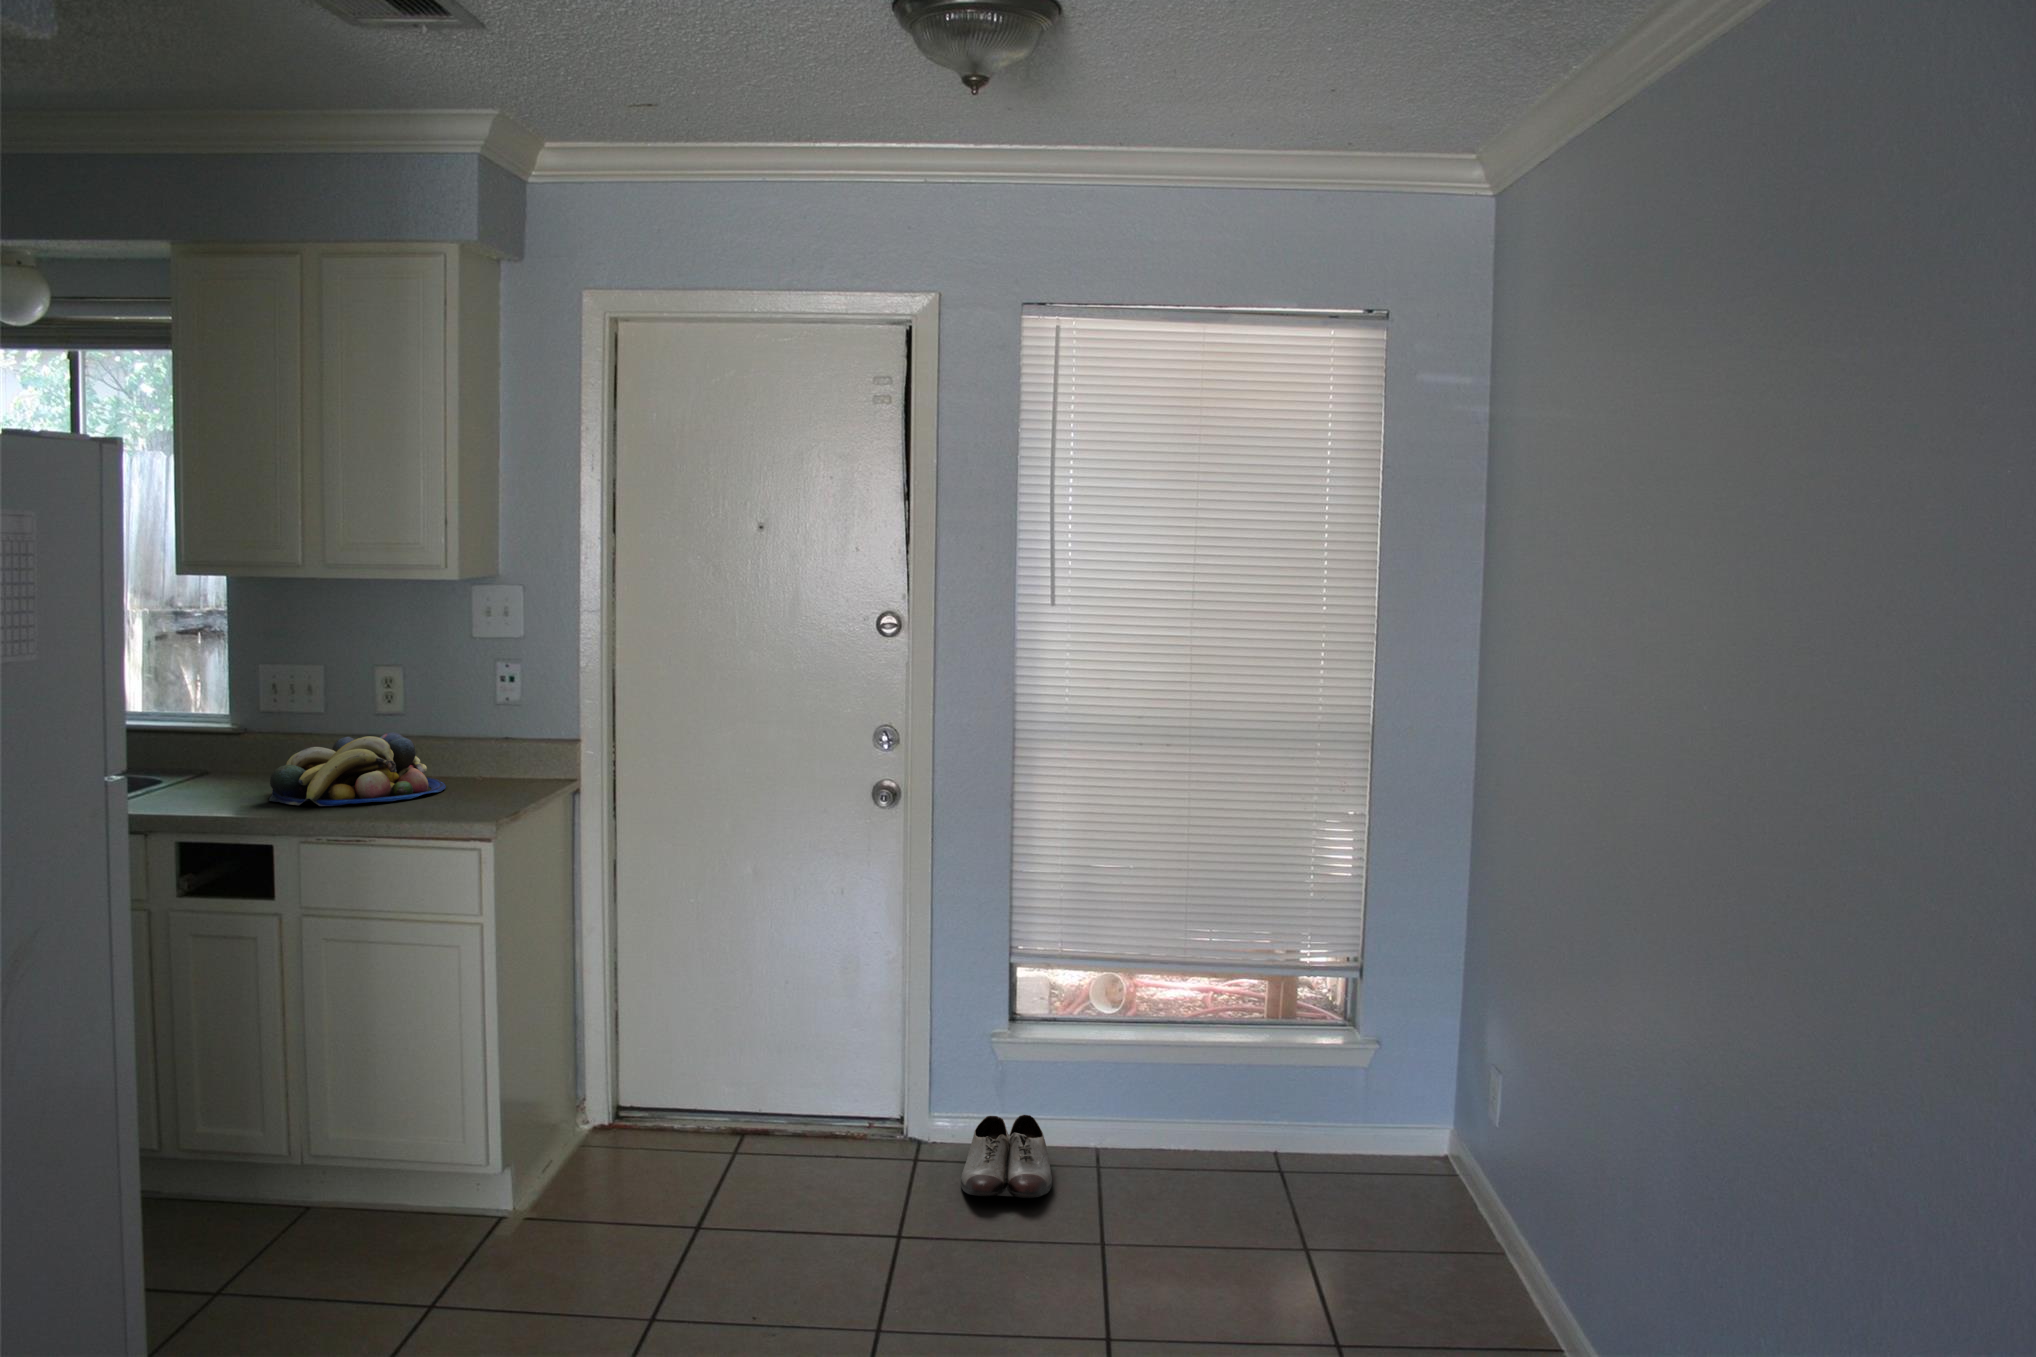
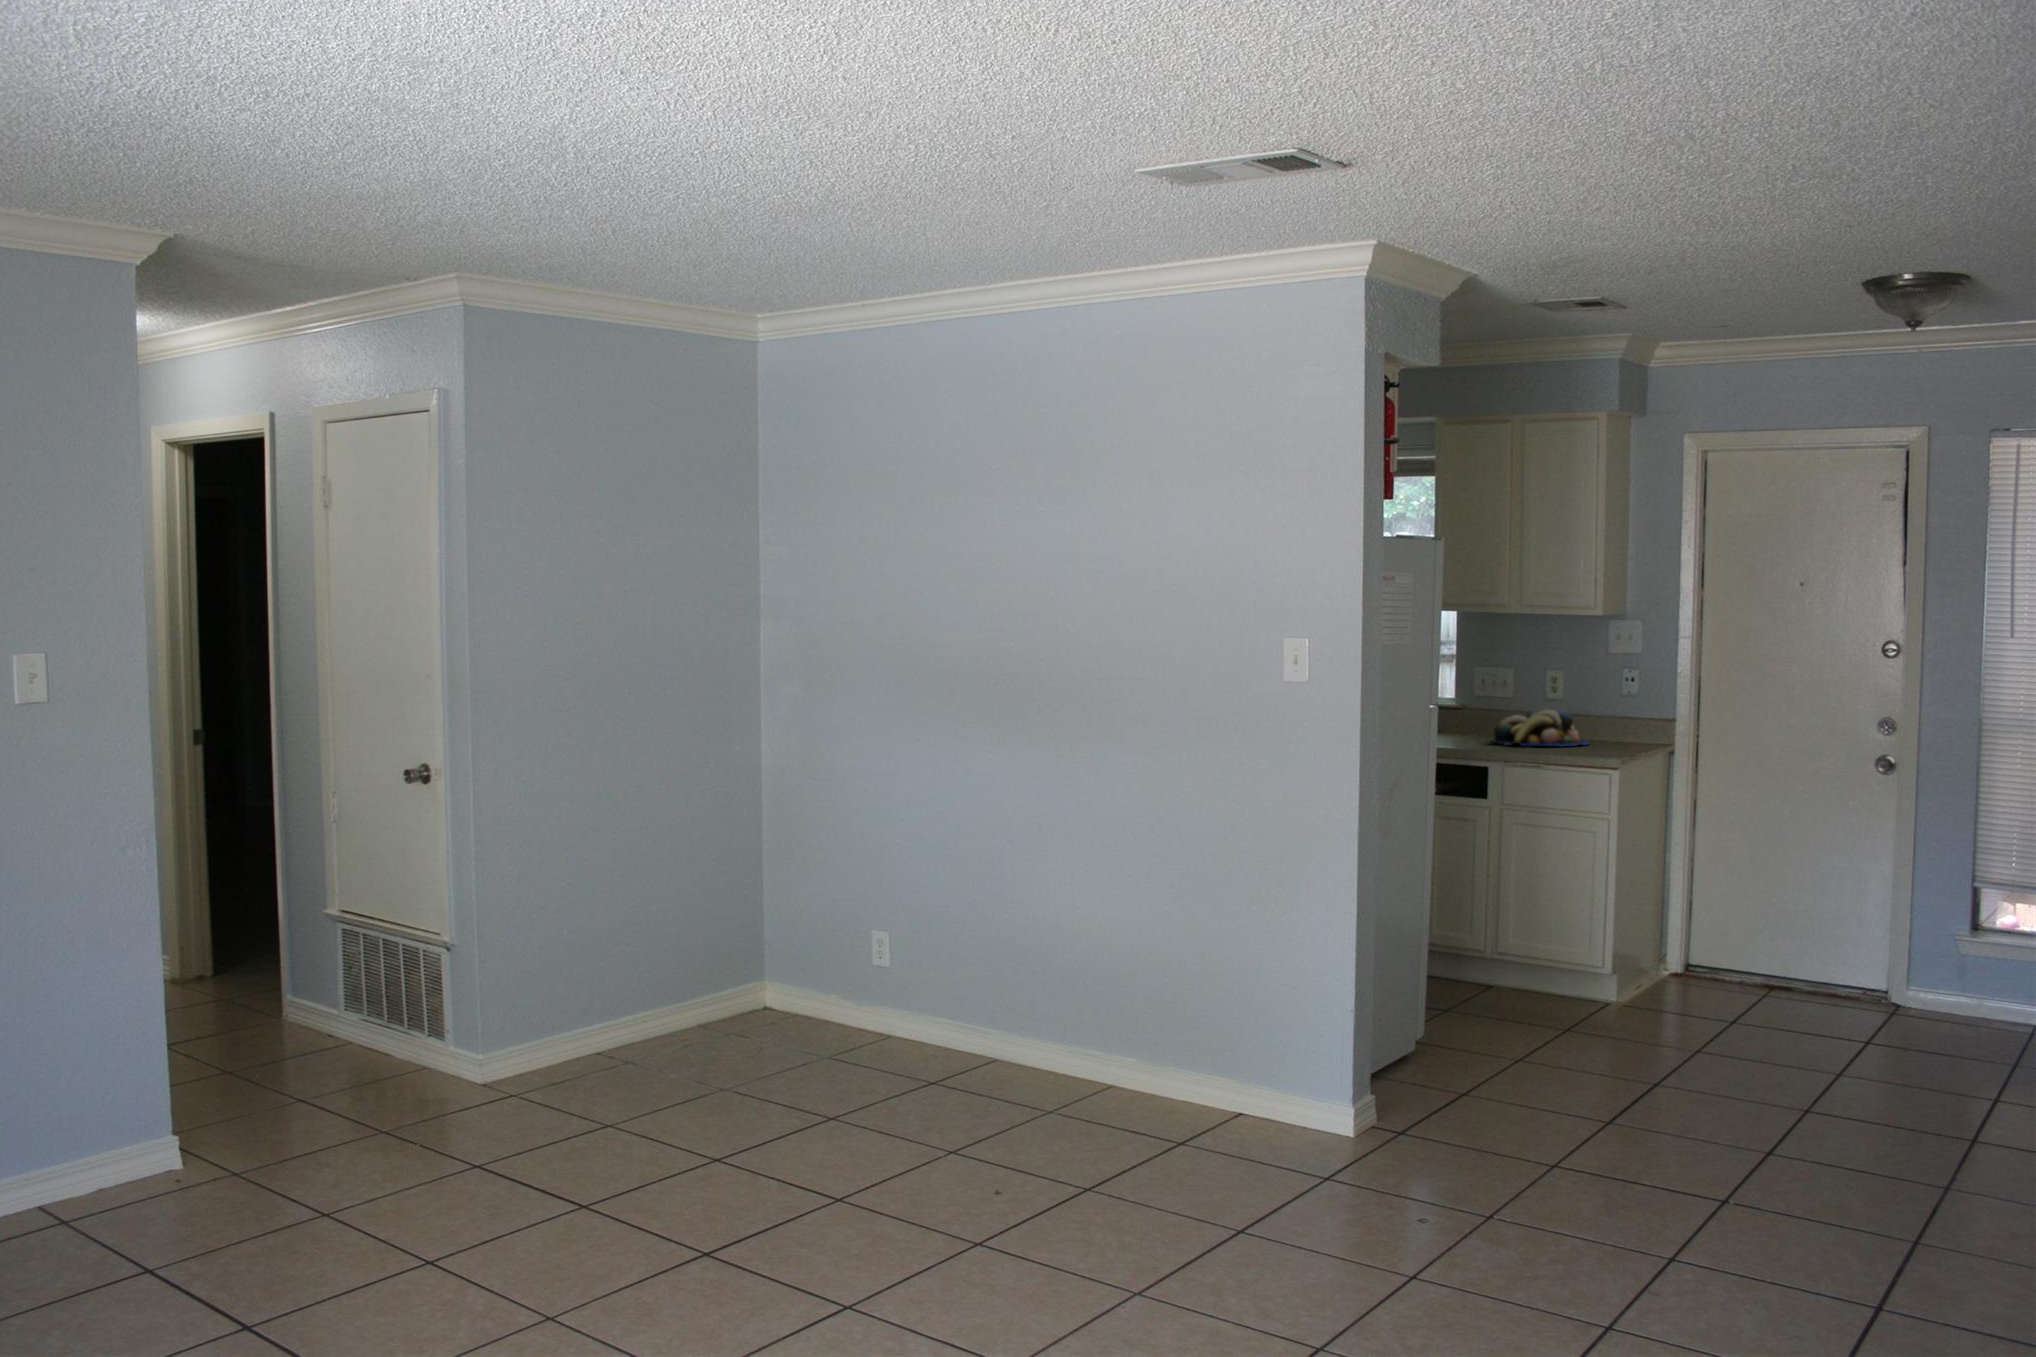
shoe: present [961,1115,1052,1198] -> none [1920,993,1992,1038]

